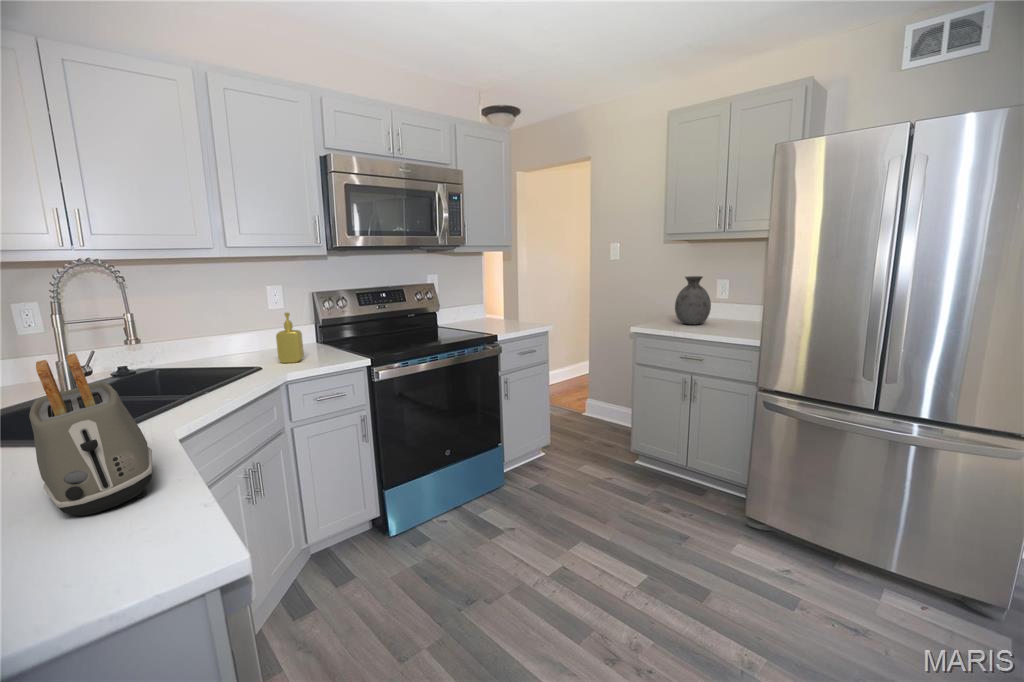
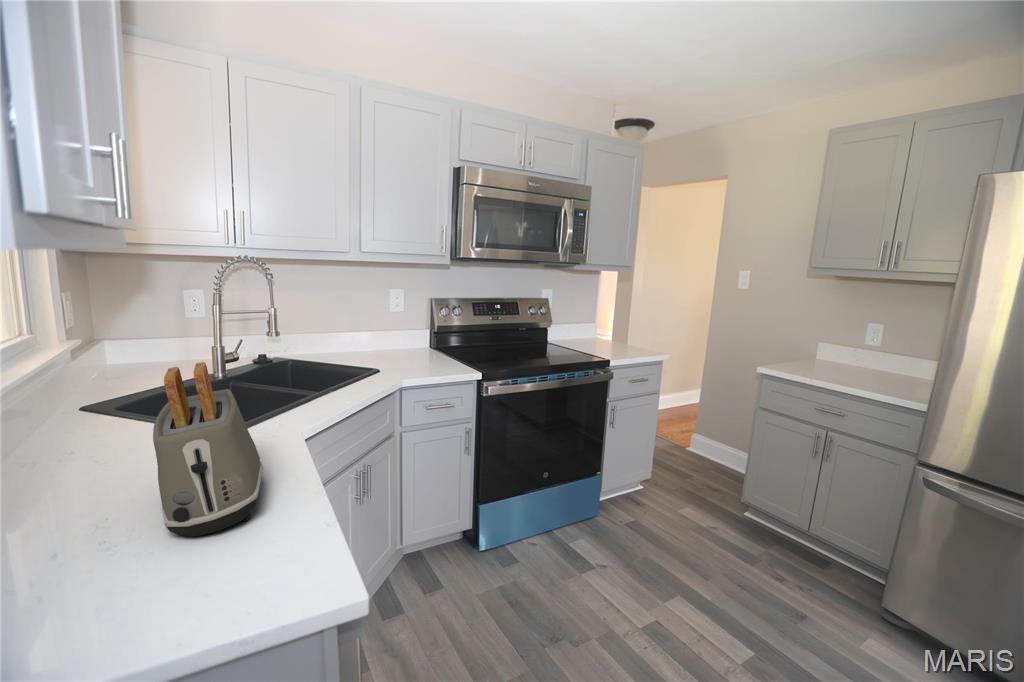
vase: present [675,276,711,325] -> none [813,316,860,372]
soap dispenser: present [276,313,304,363] -> none [396,319,420,368]

